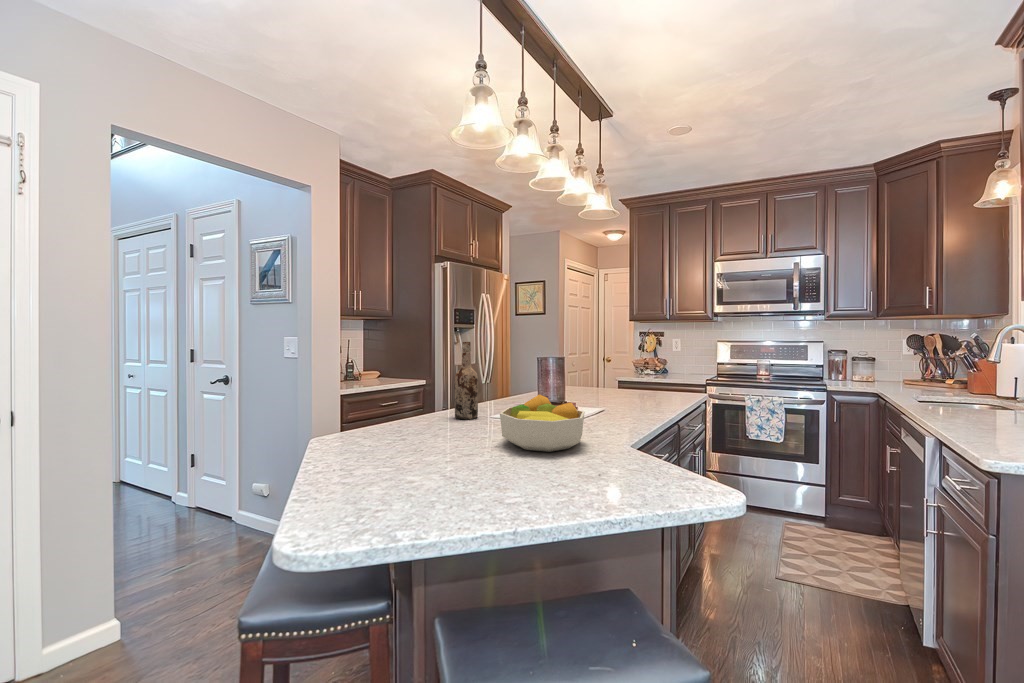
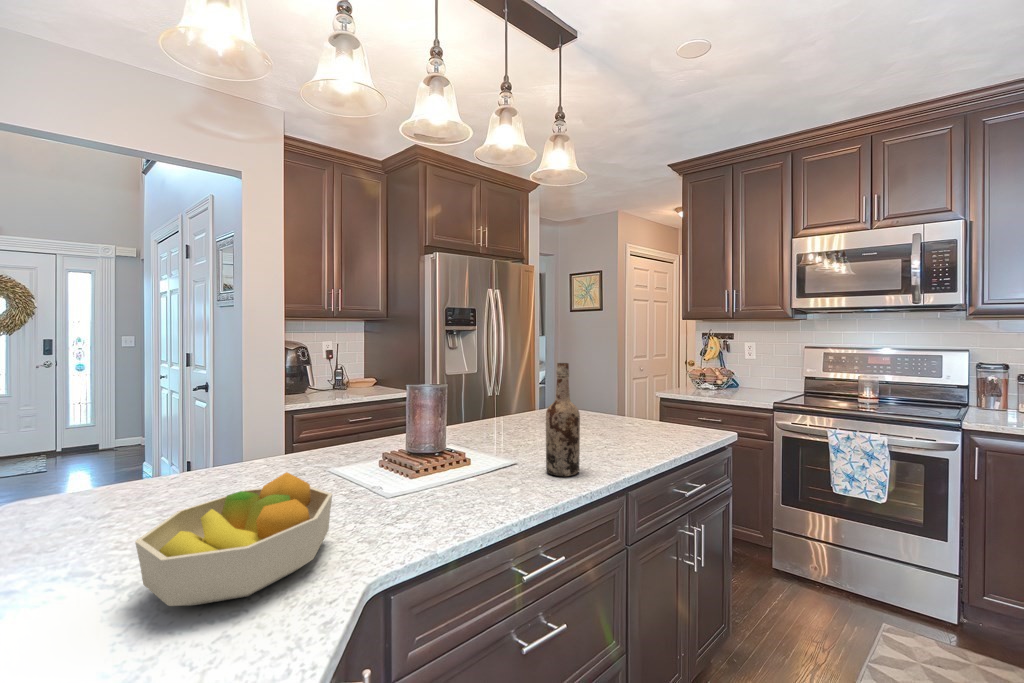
wine bottle: present [455,342,478,419] -> present [546,363,580,476]

